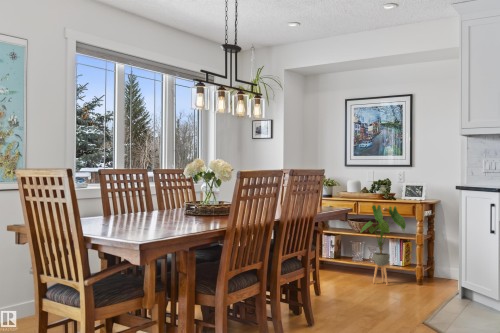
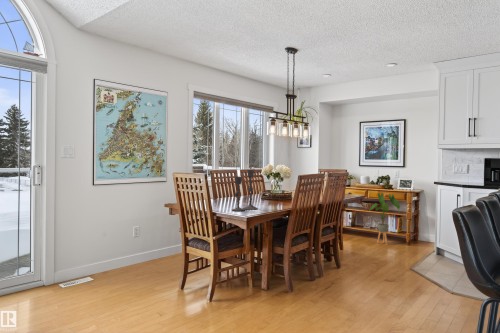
candlestick: none [121,163,170,233] -> present [232,170,258,211]

